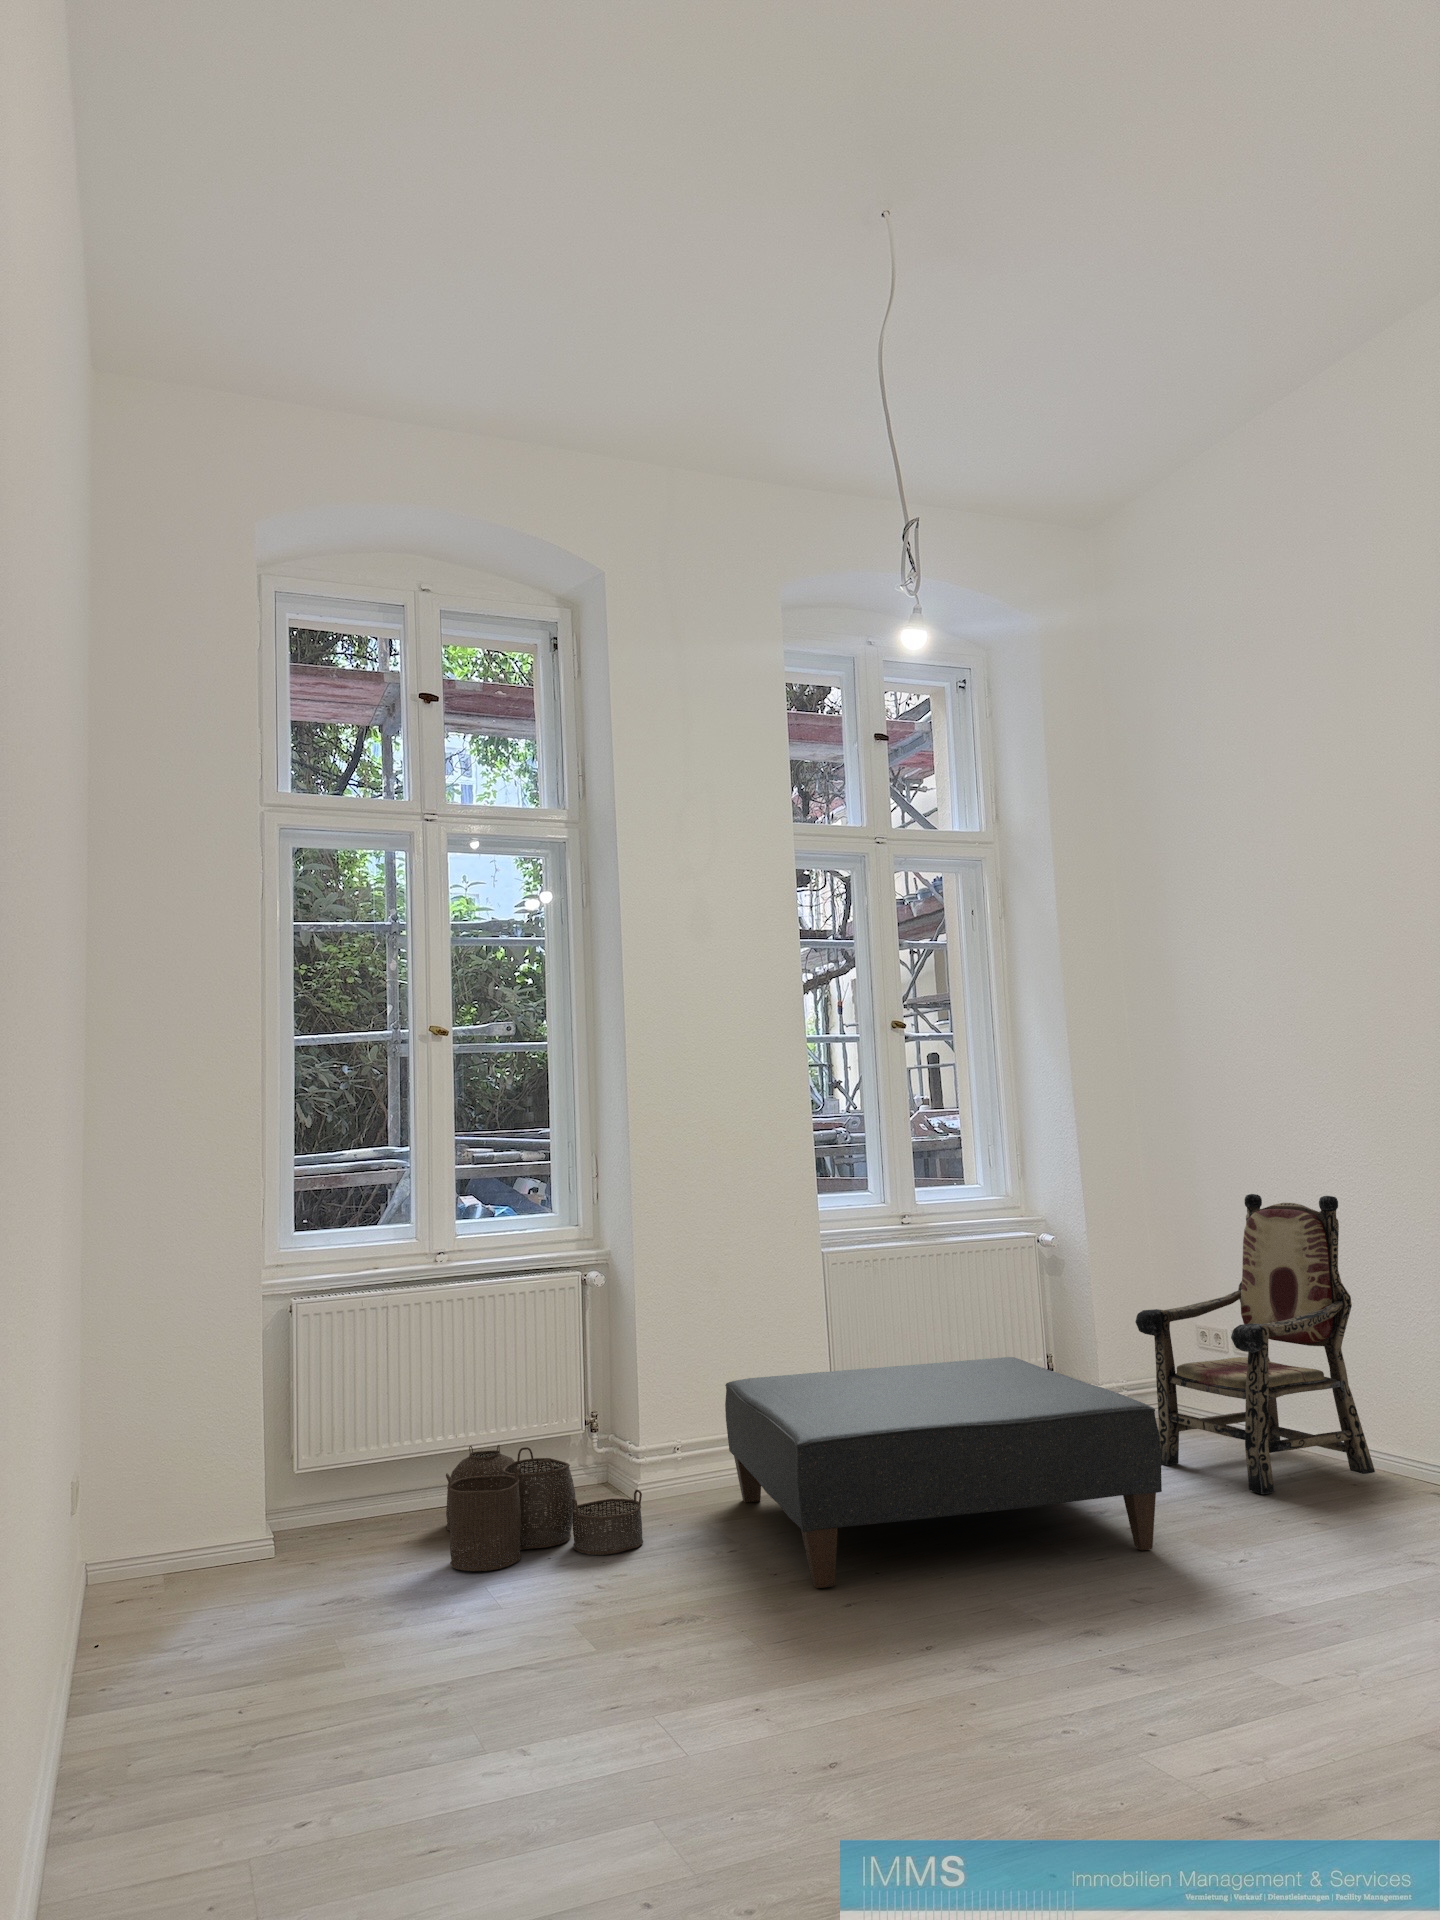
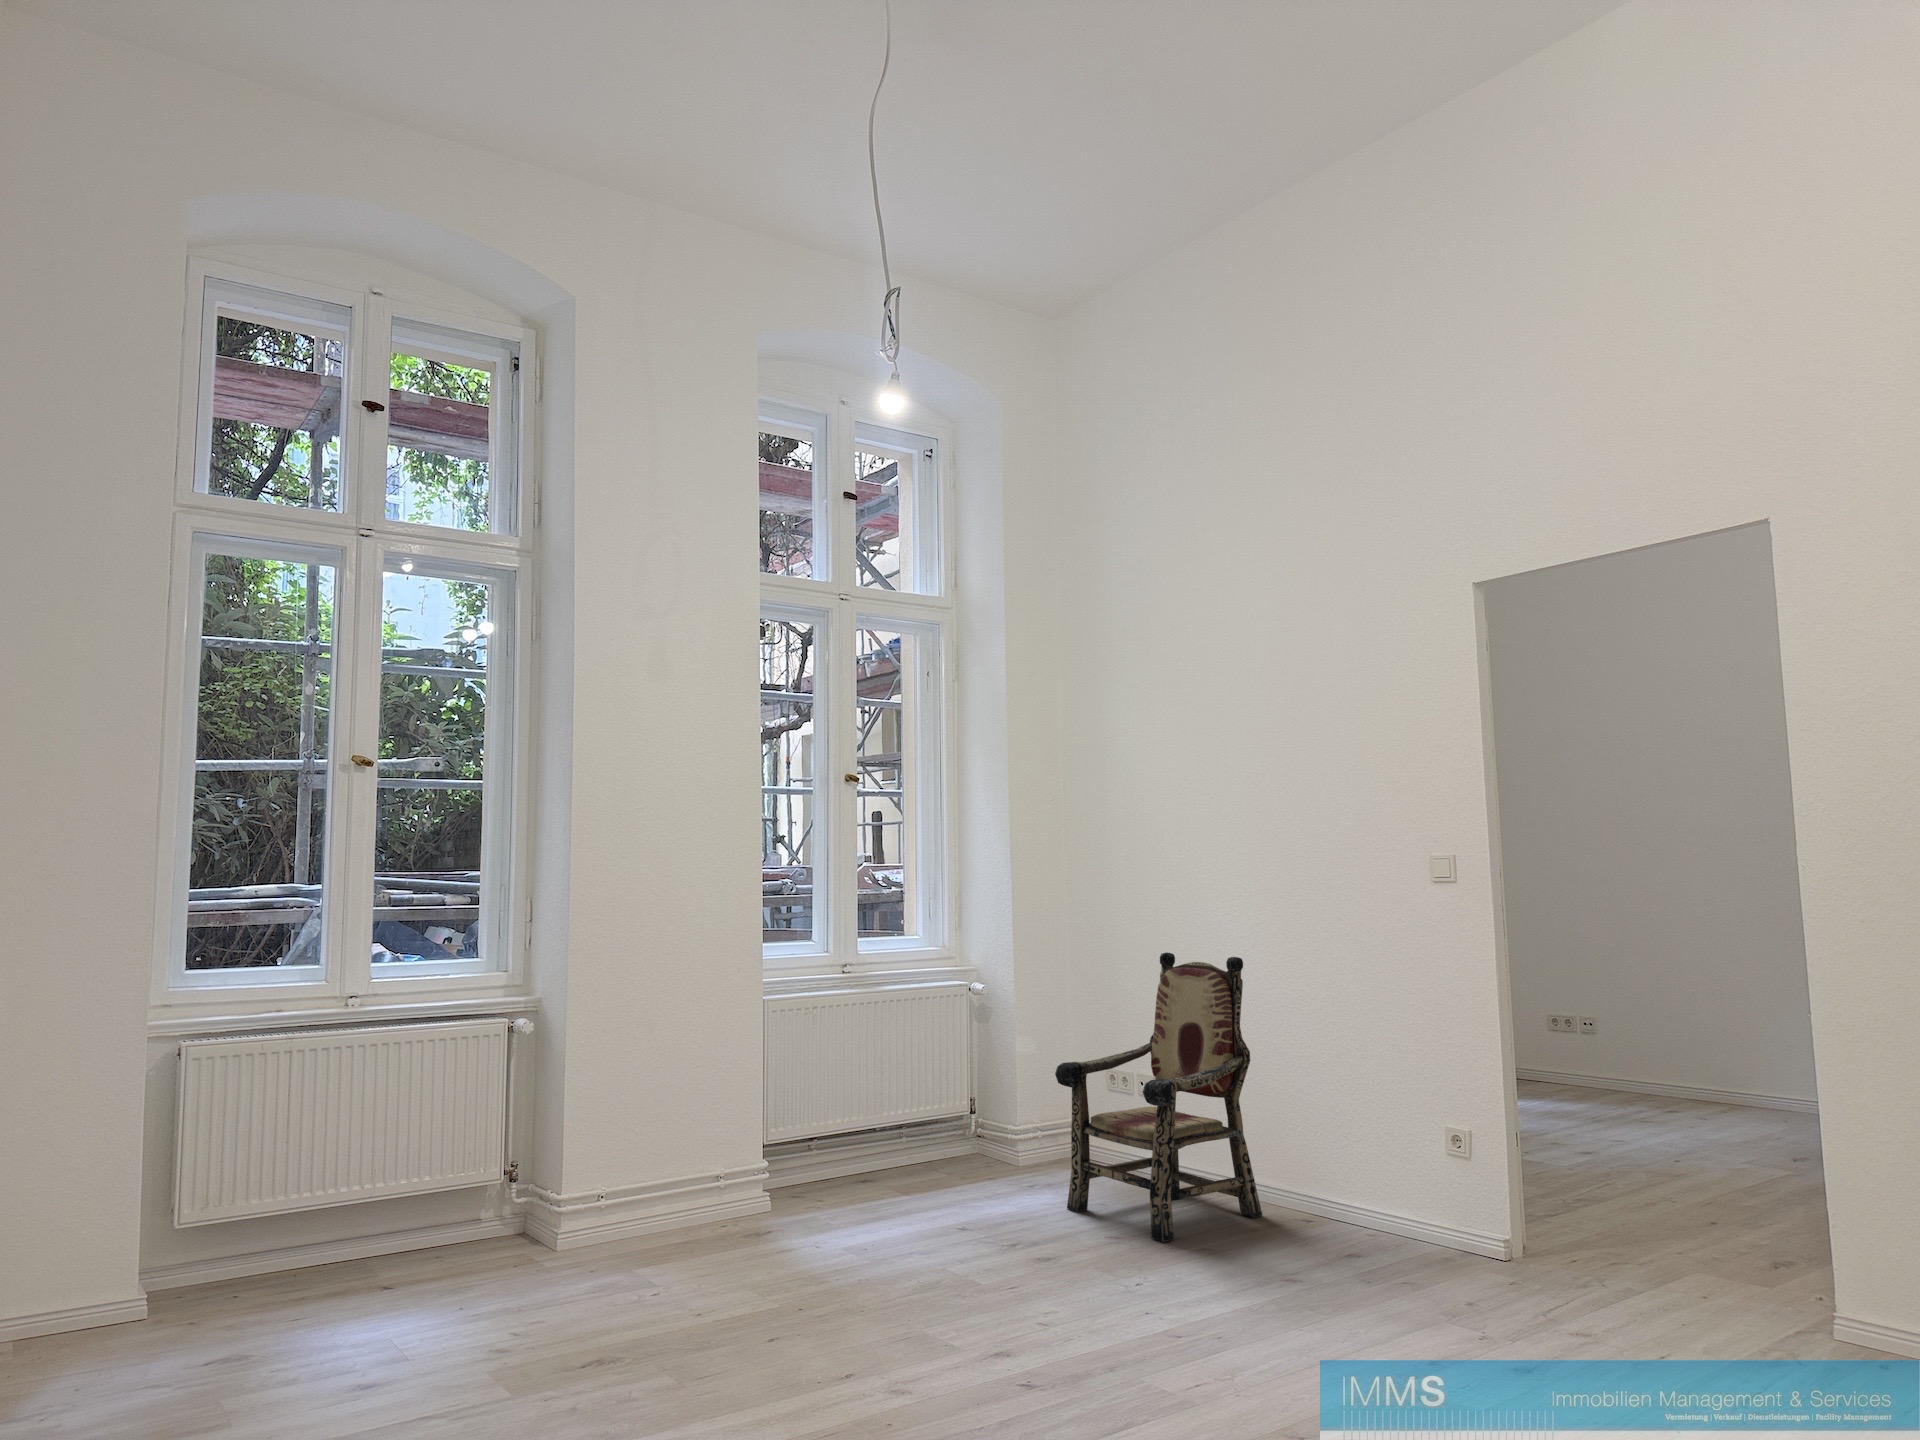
ottoman: present [725,1357,1162,1588] -> none [644,1109,1074,1368]
woven basket: present [446,1445,643,1571] -> none [316,1213,544,1362]

